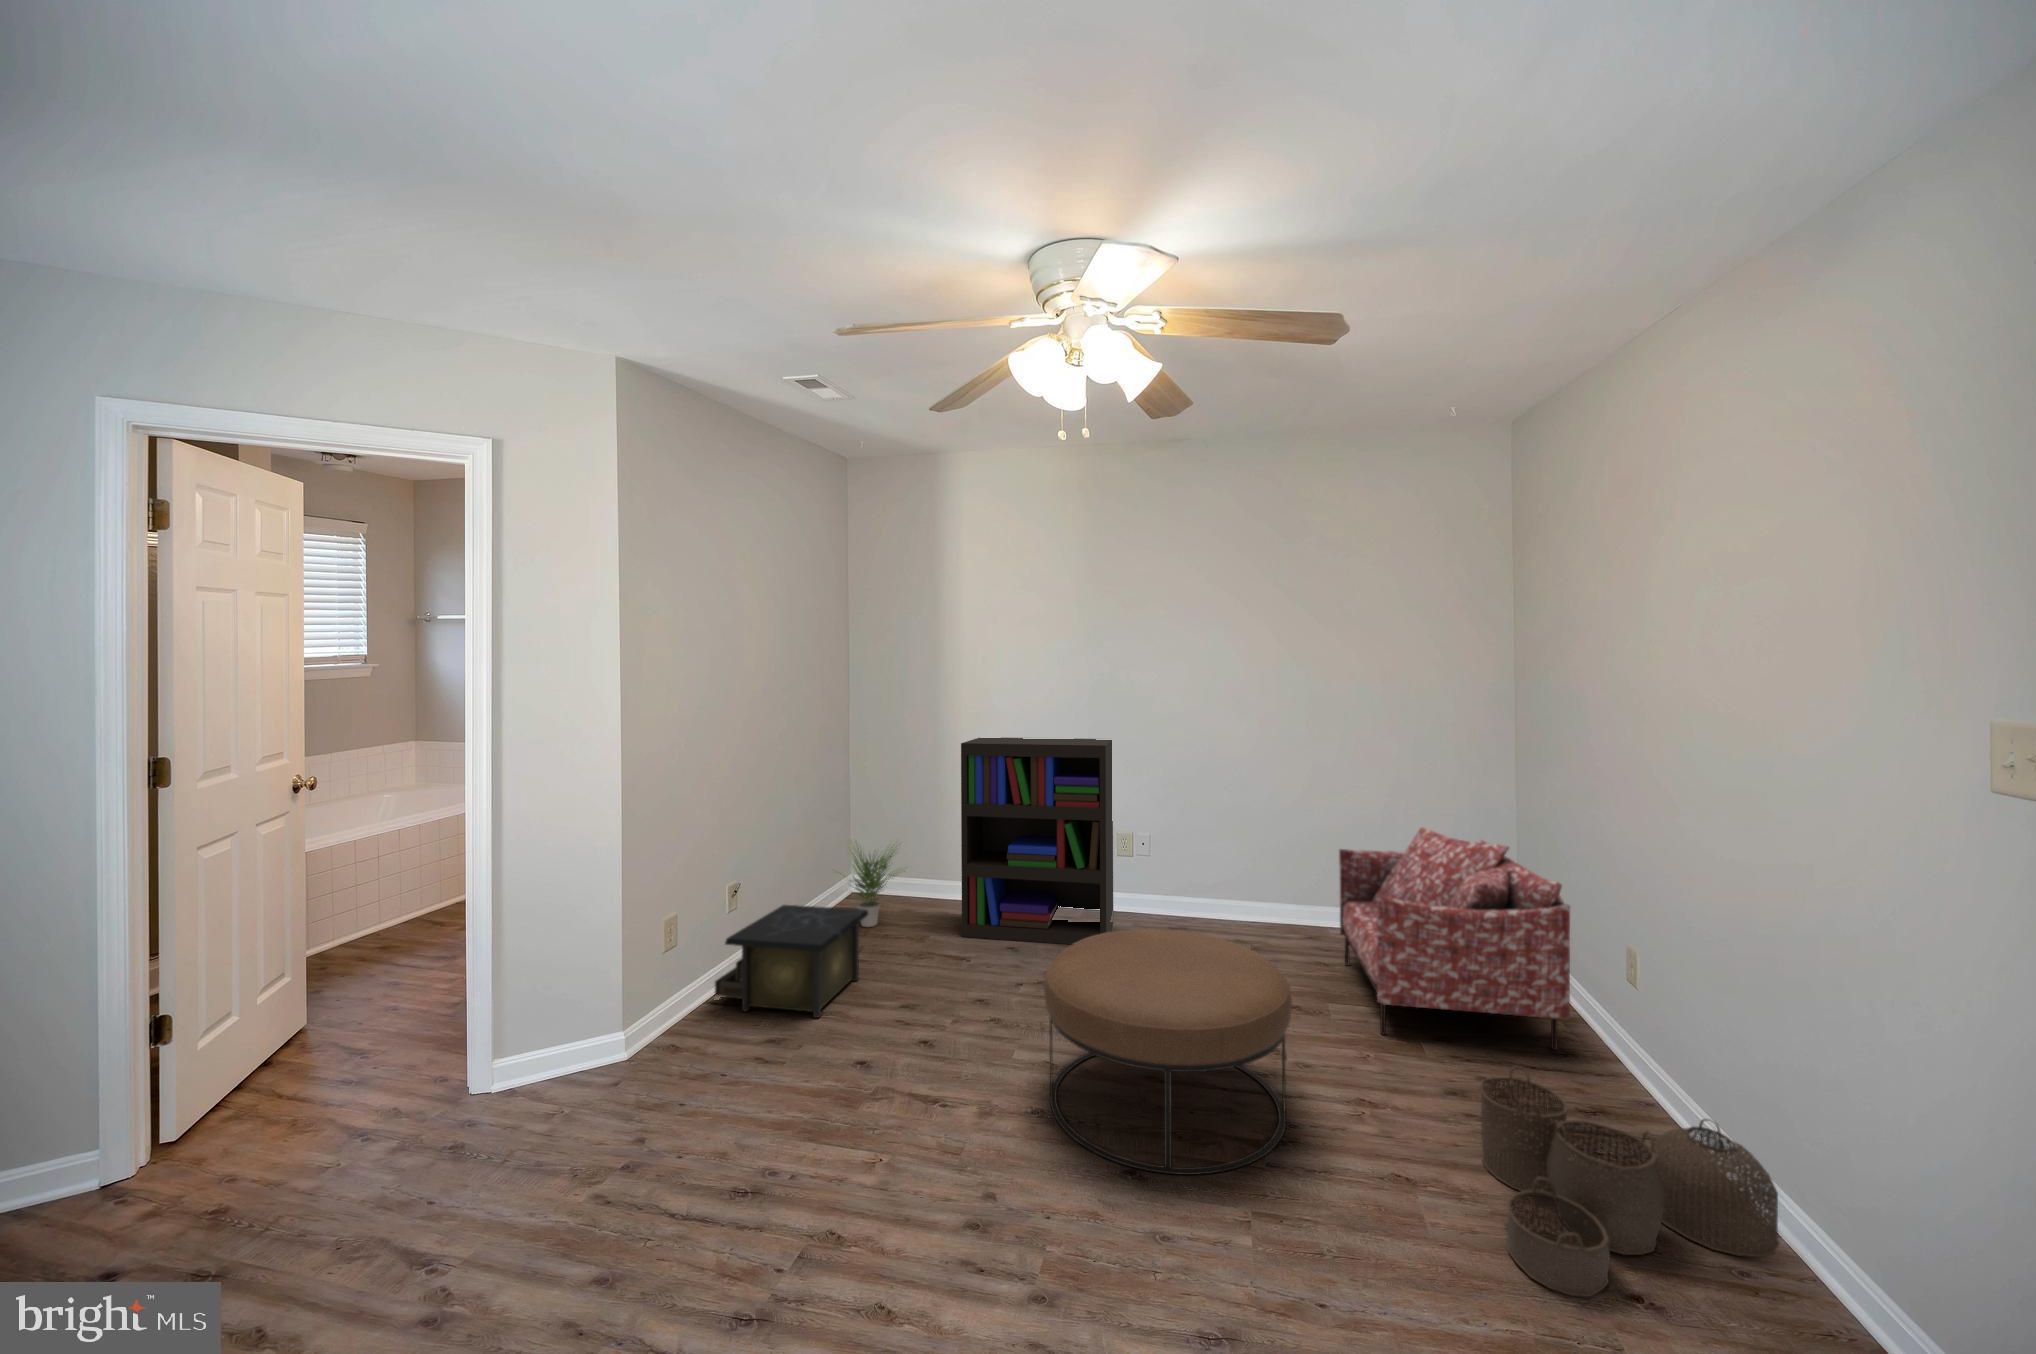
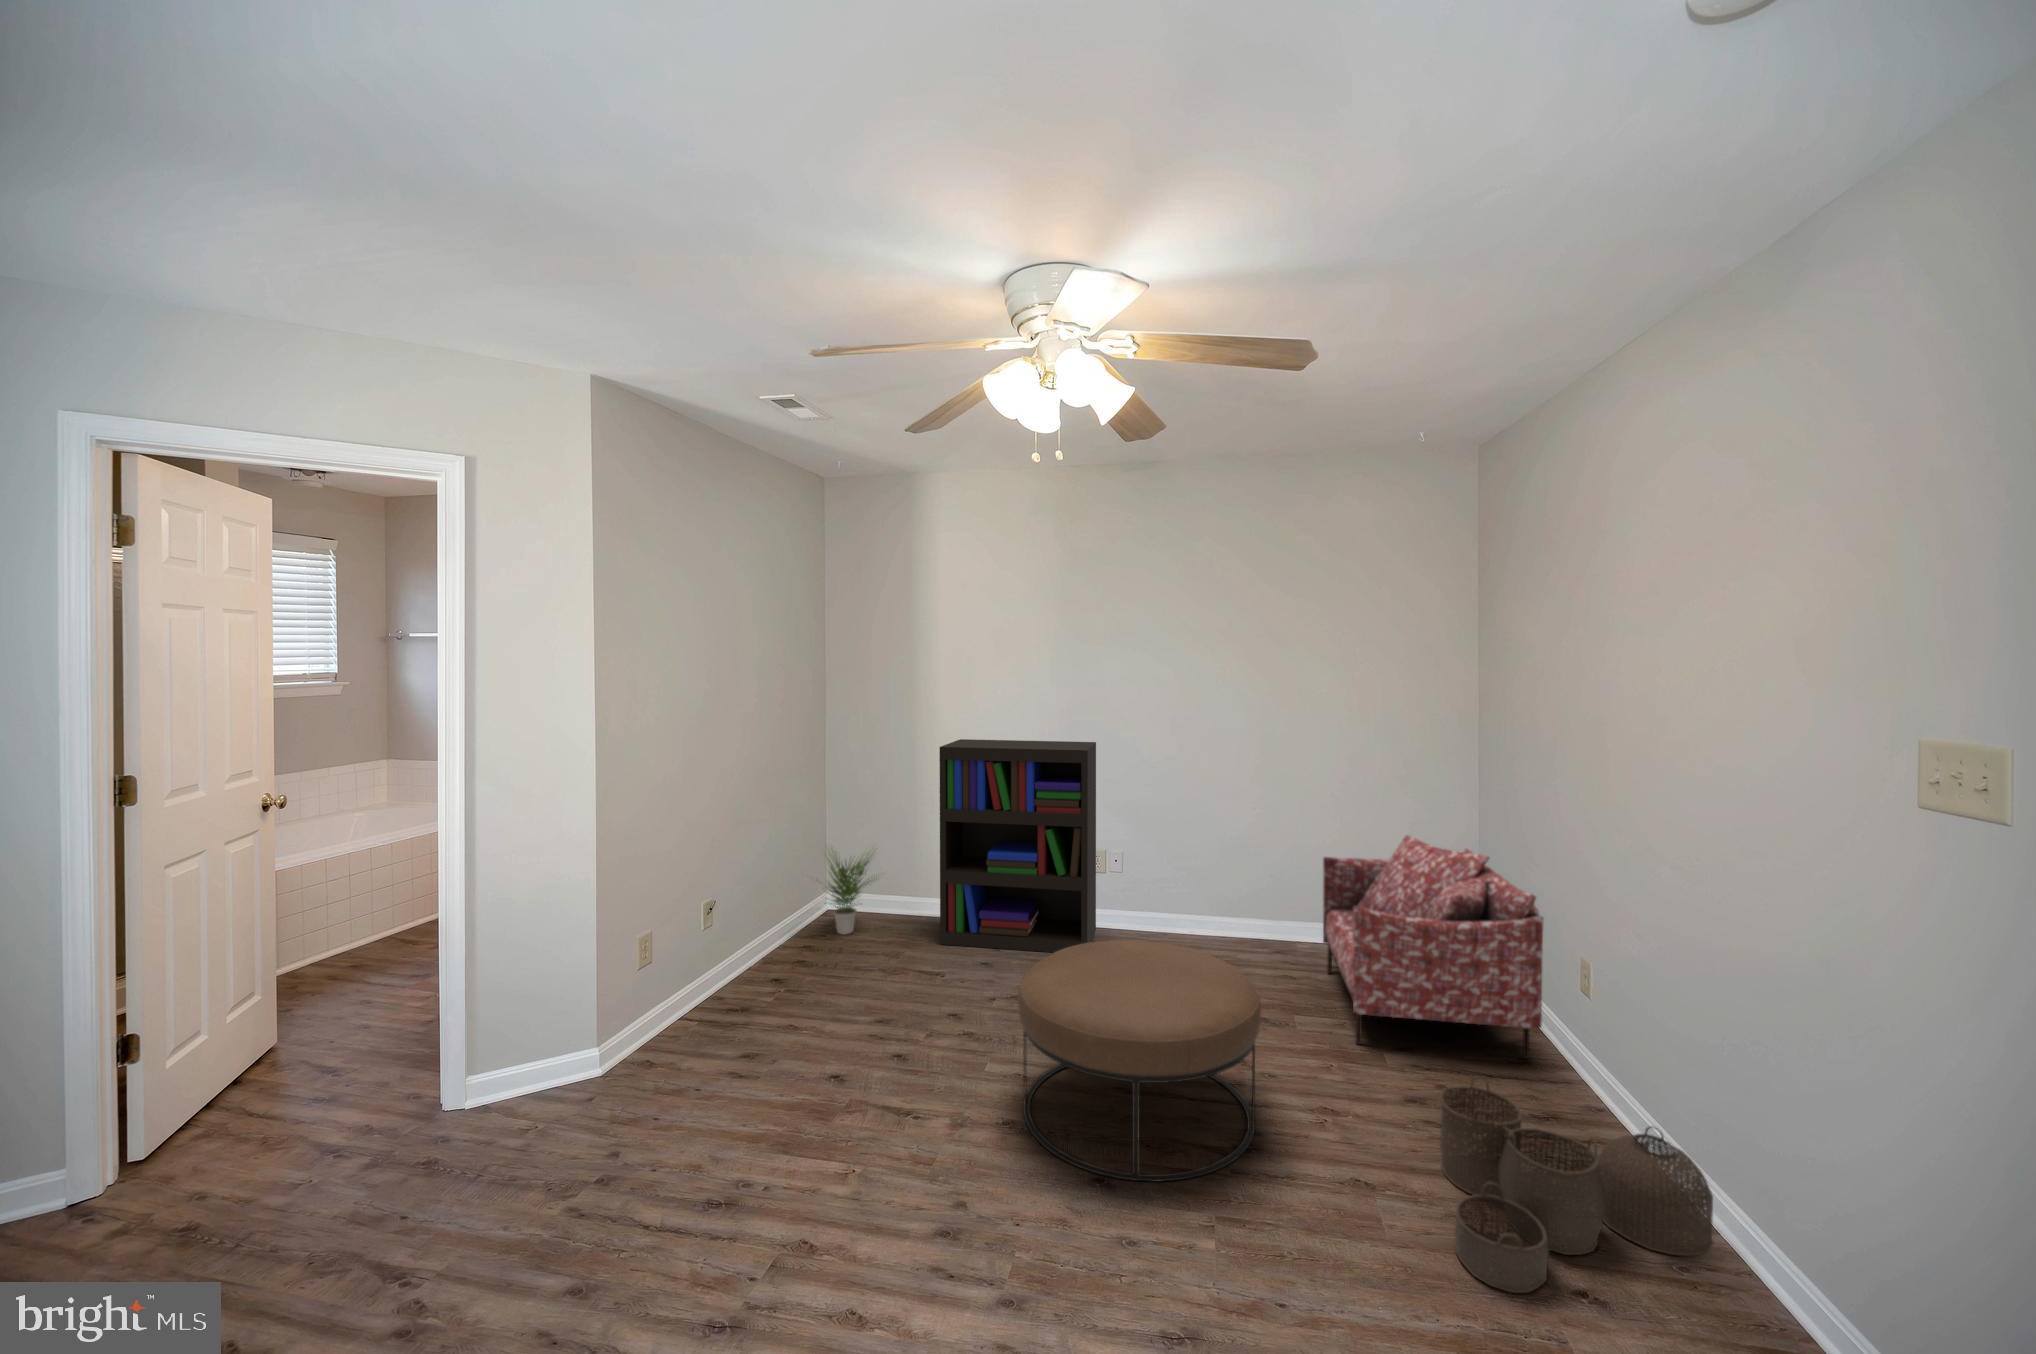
nightstand: present [715,905,869,1018] -> none [688,913,844,1028]

